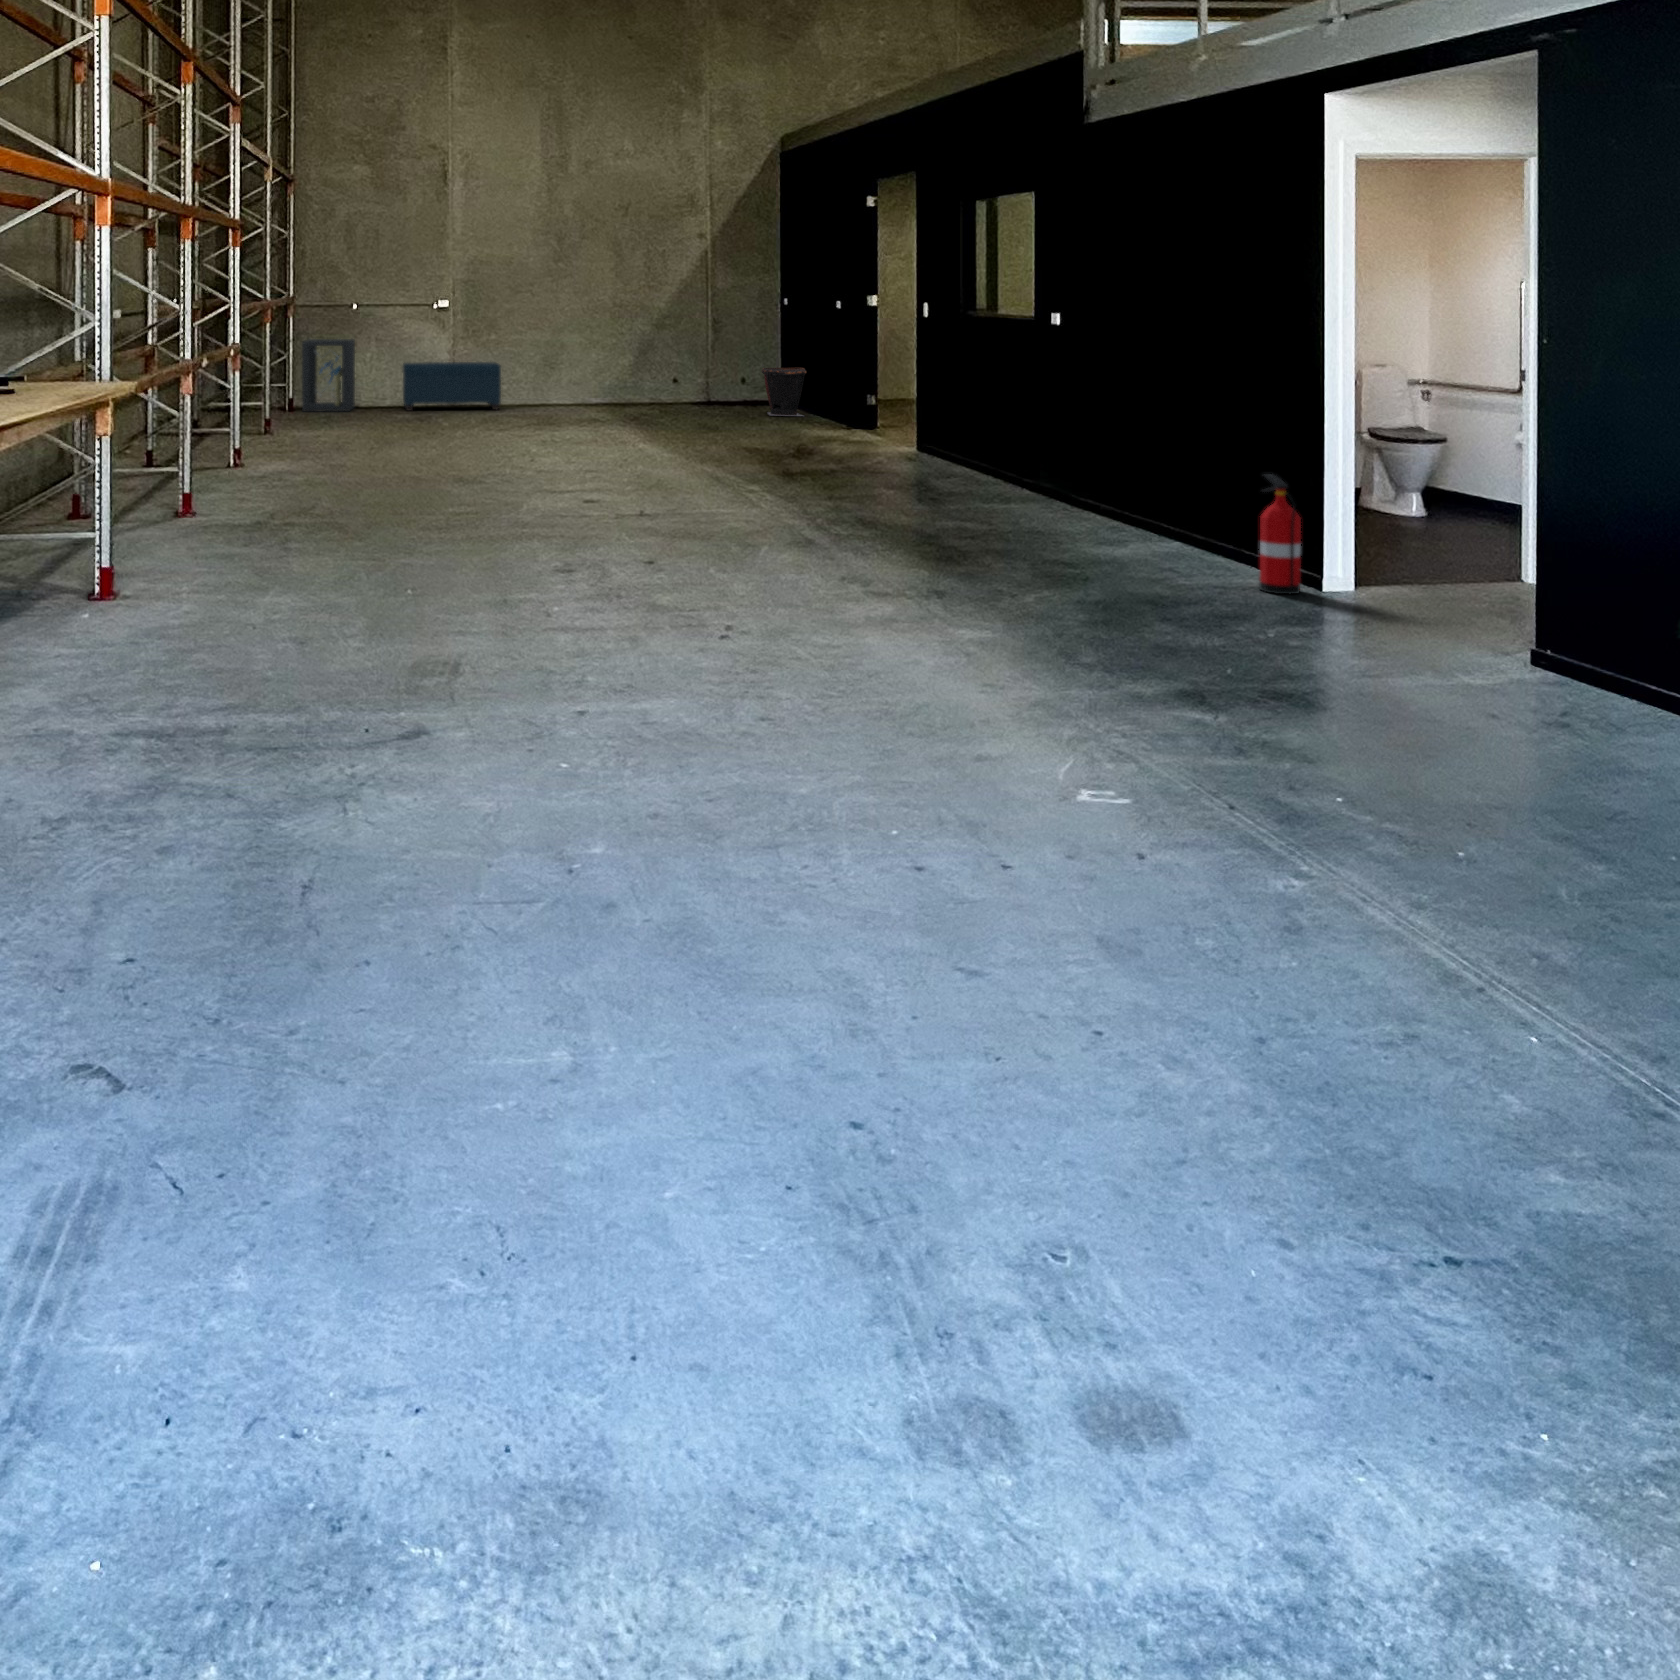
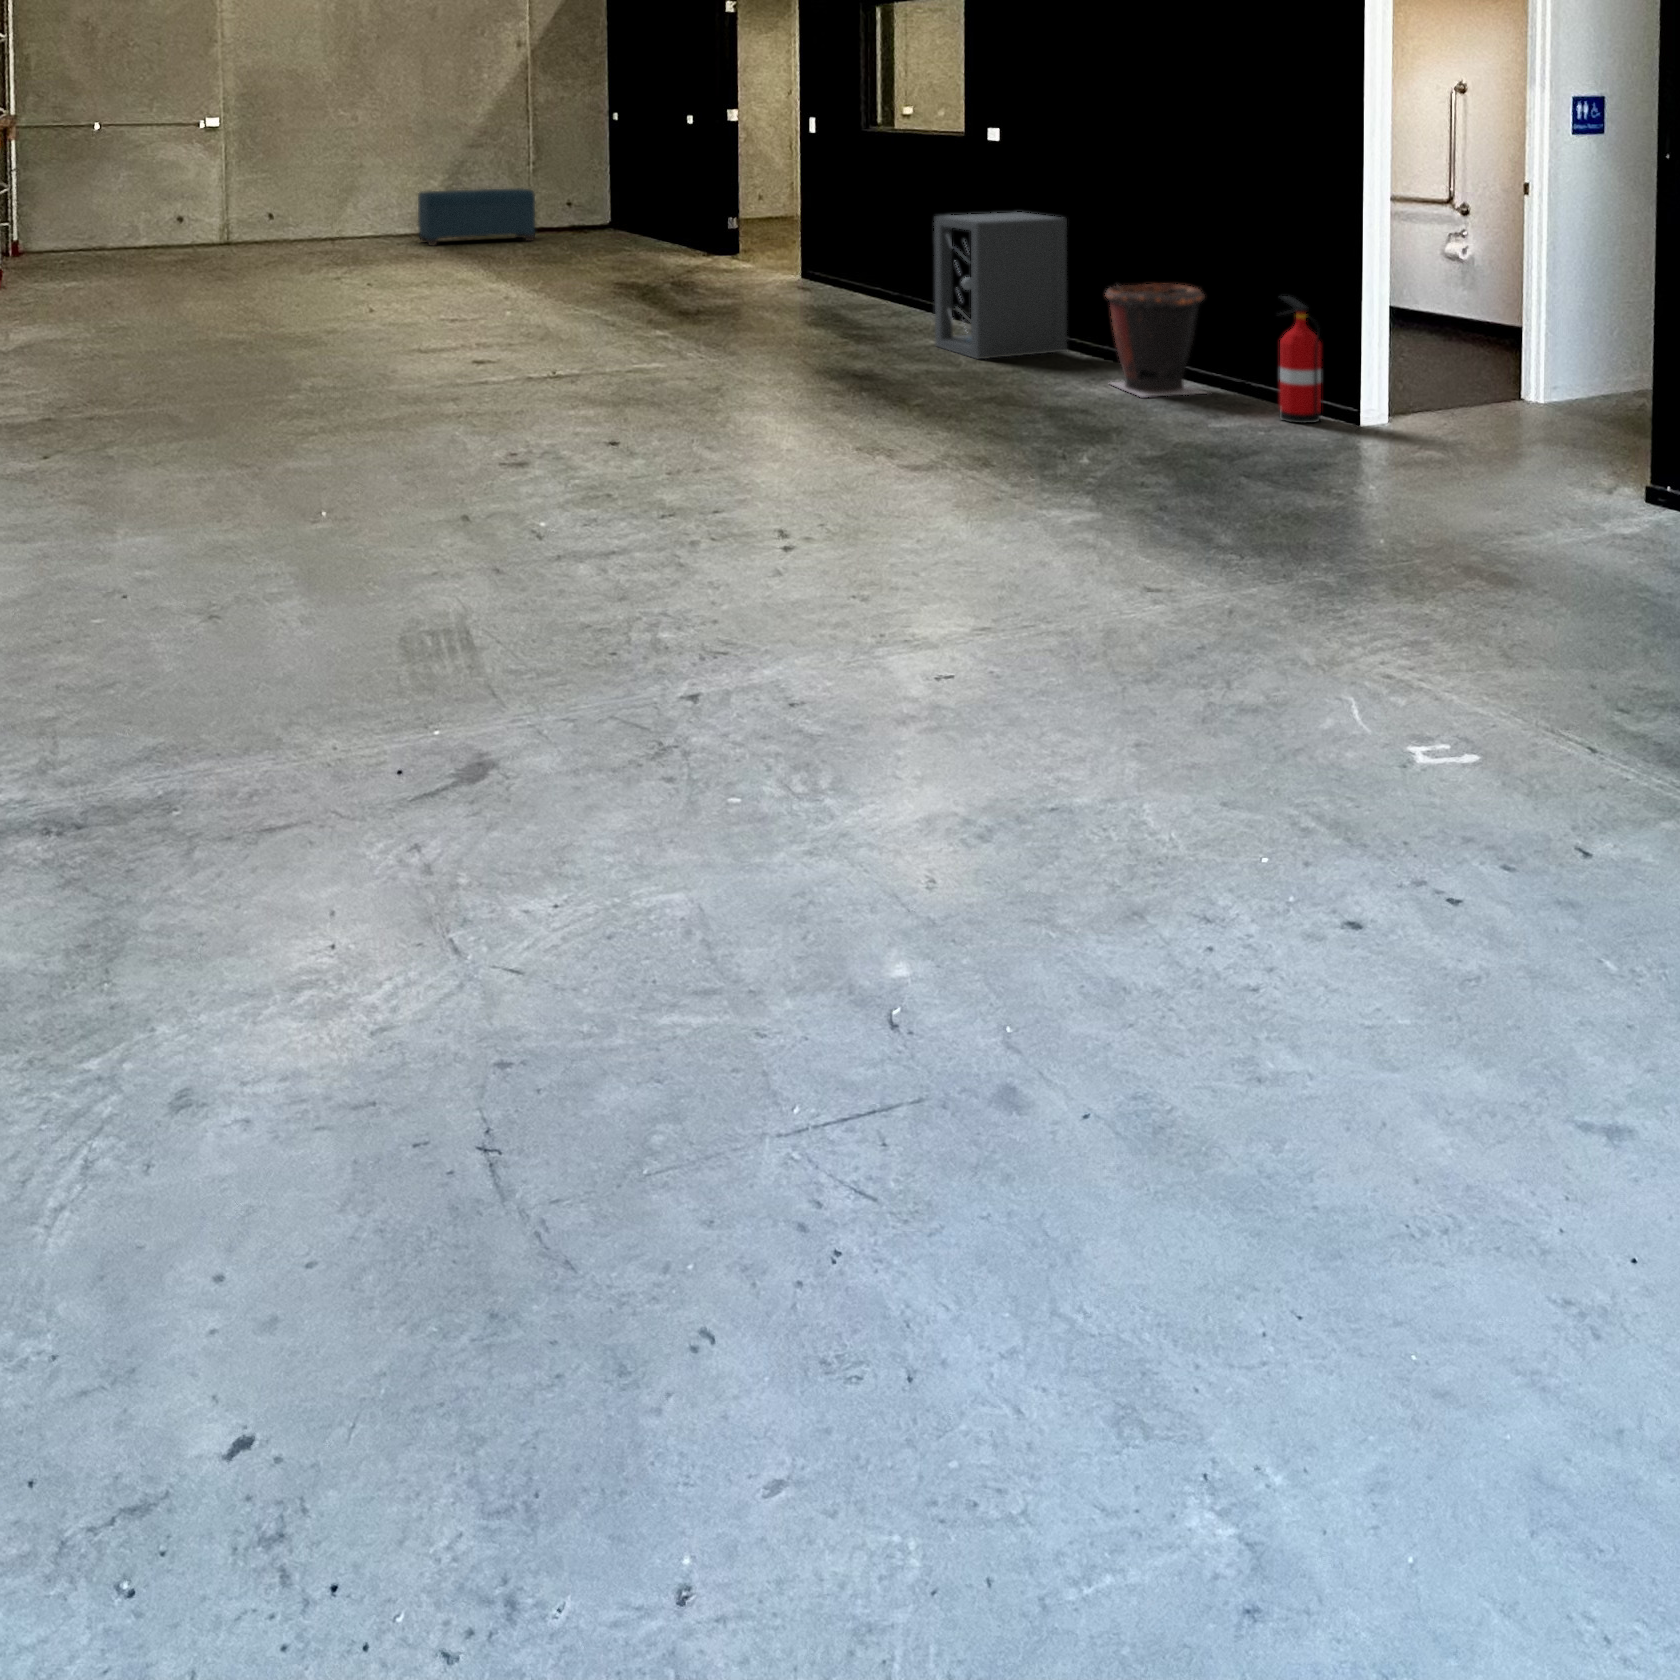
storage cabinet: present [302,339,355,411] -> present [934,212,1067,359]
bench: present [403,362,501,411] -> present [418,189,535,246]
trash can: present [762,365,806,416] -> present [1106,284,1206,396]

